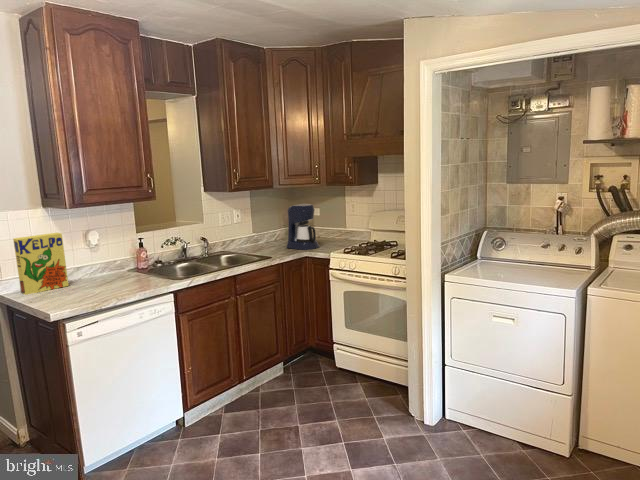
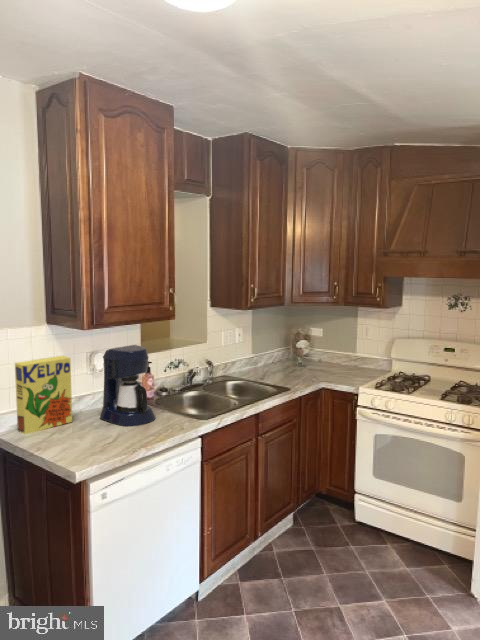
coffee maker: present [286,204,319,250] -> present [100,345,155,426]

